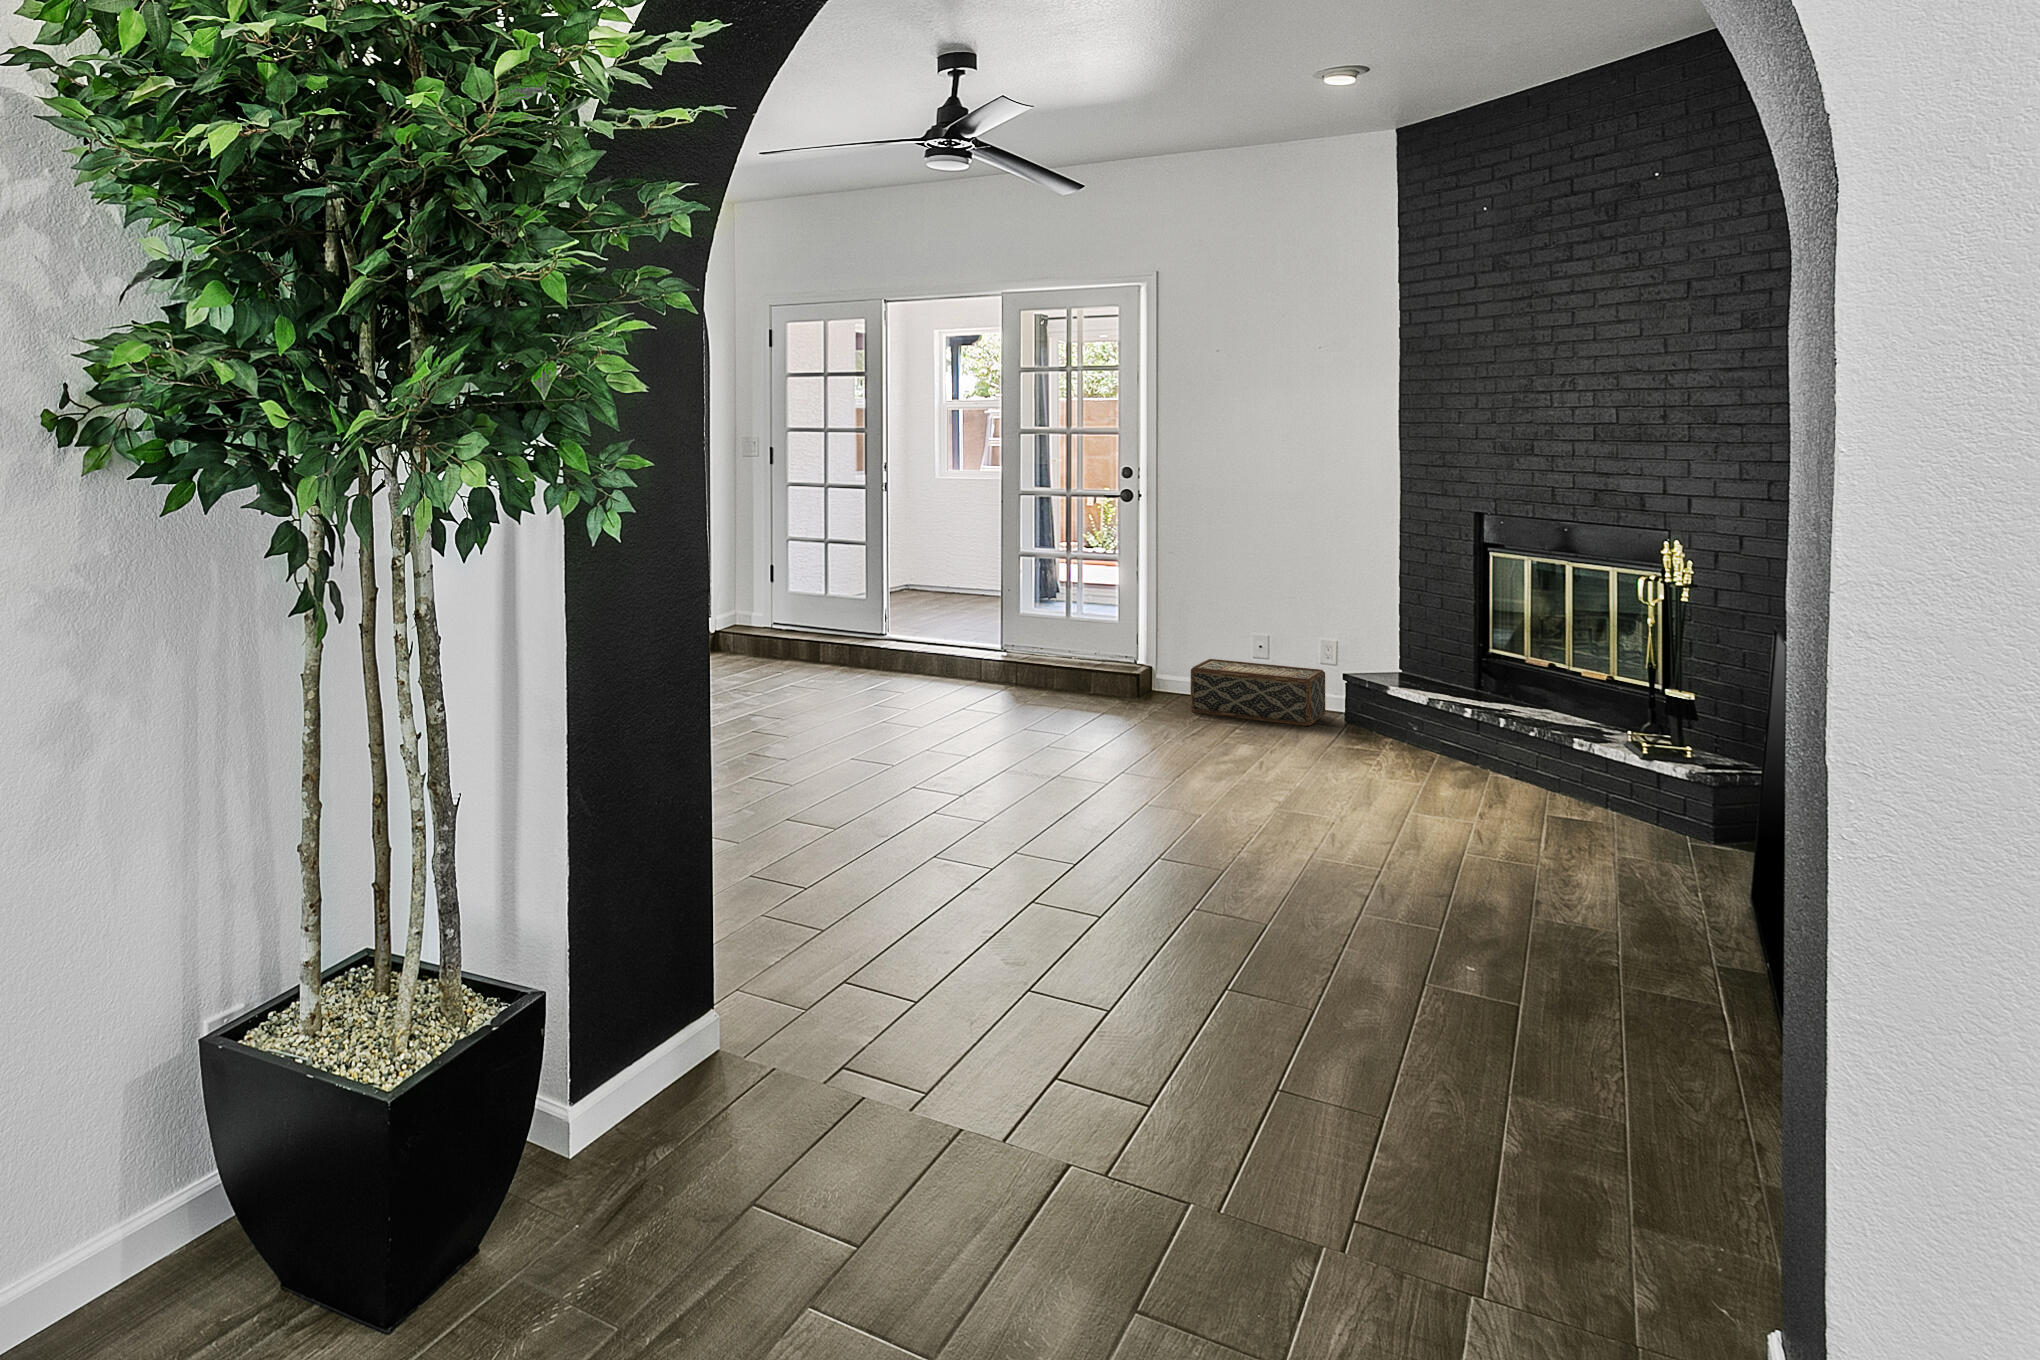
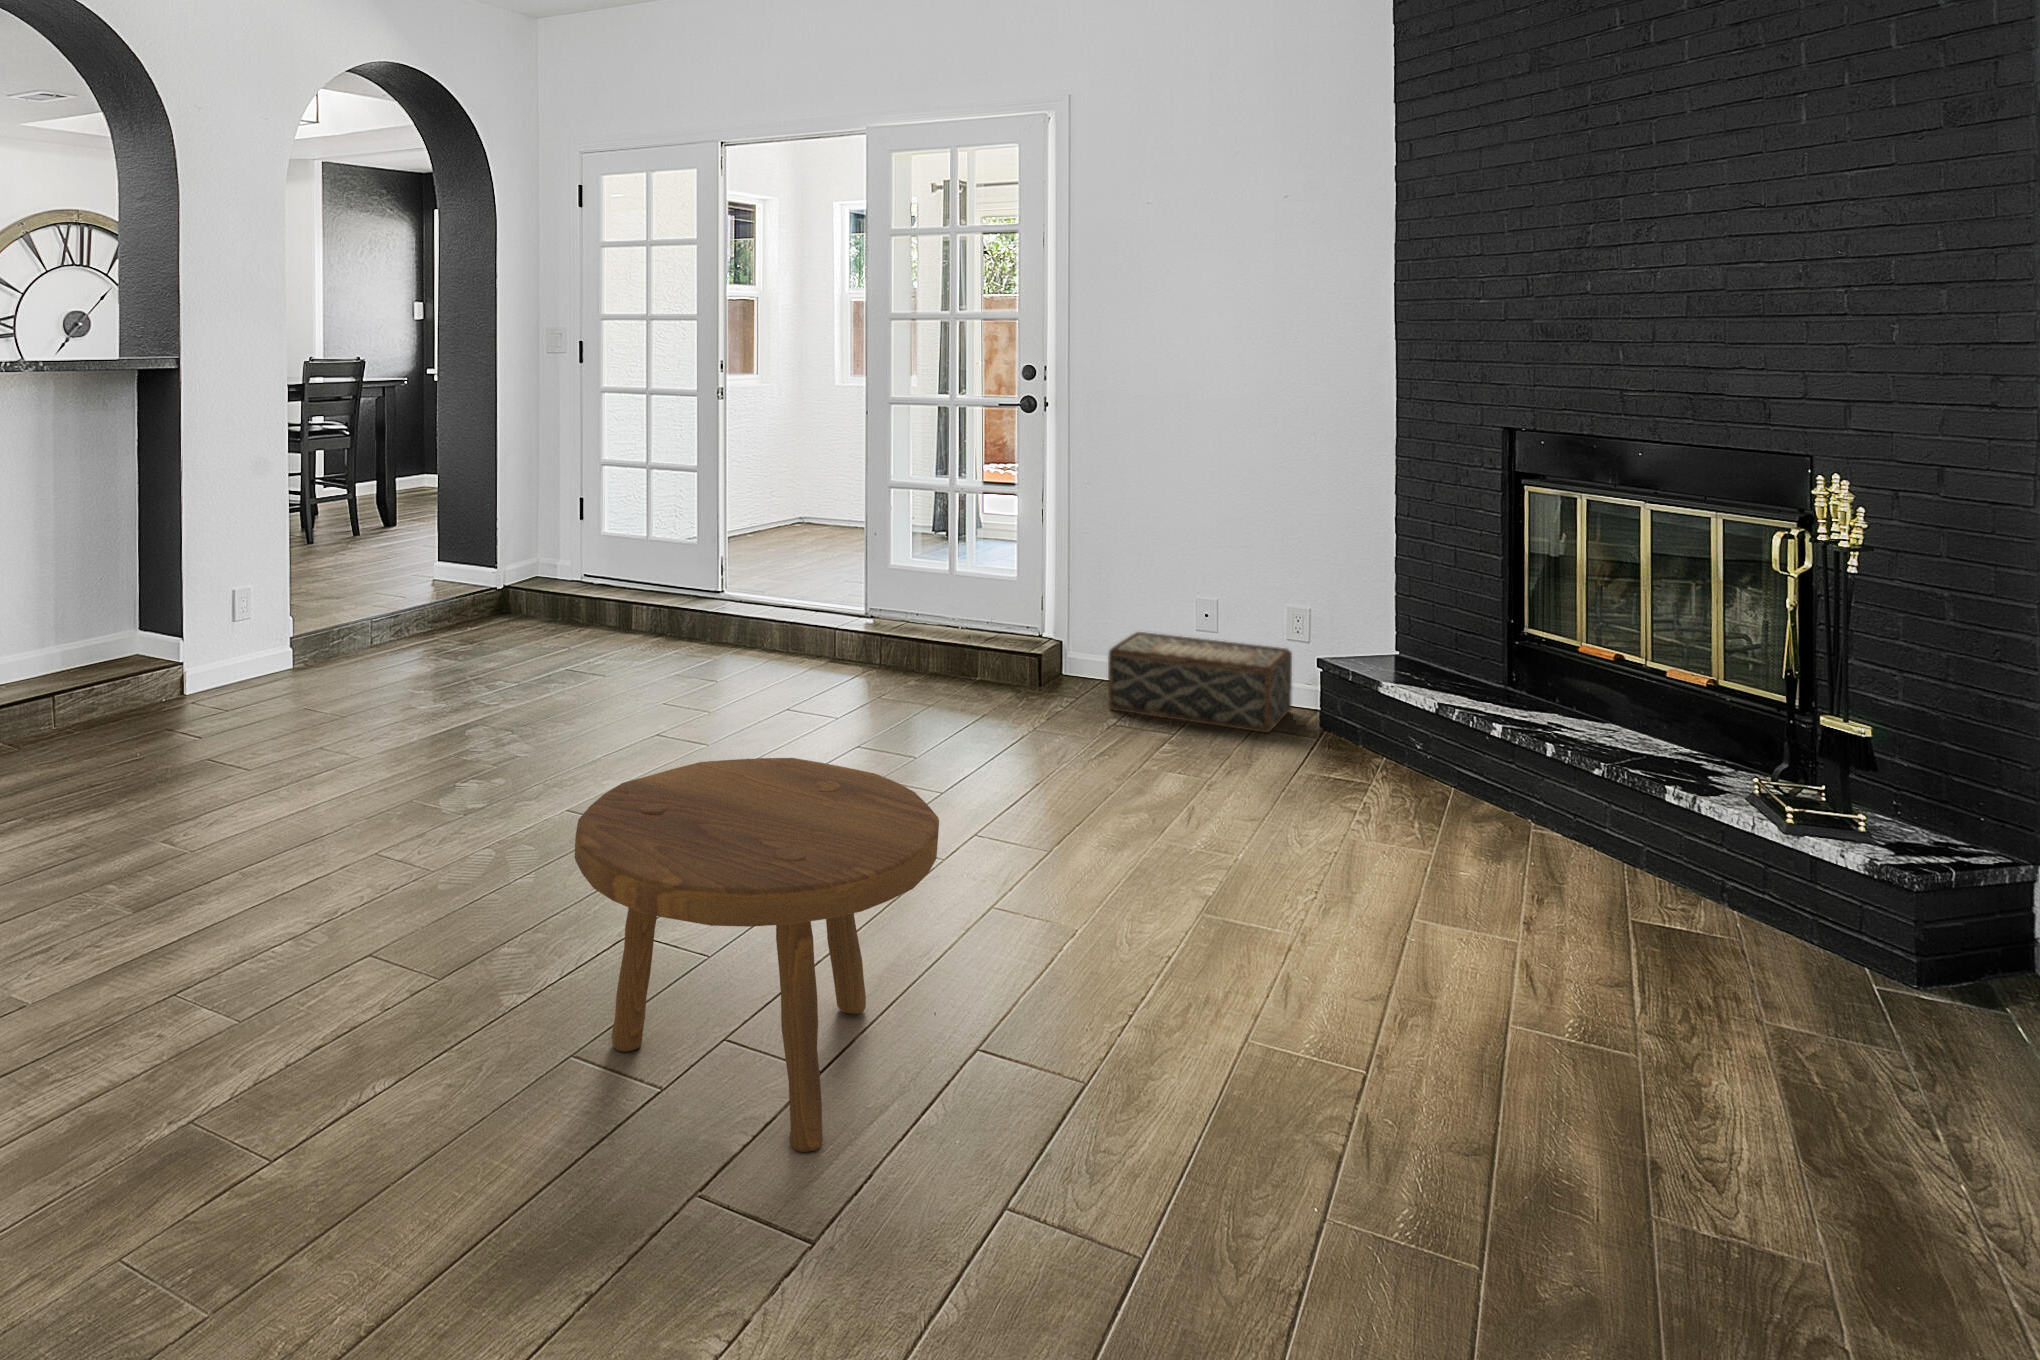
footstool: none [922,690,1127,880] -> present [575,758,939,1152]

